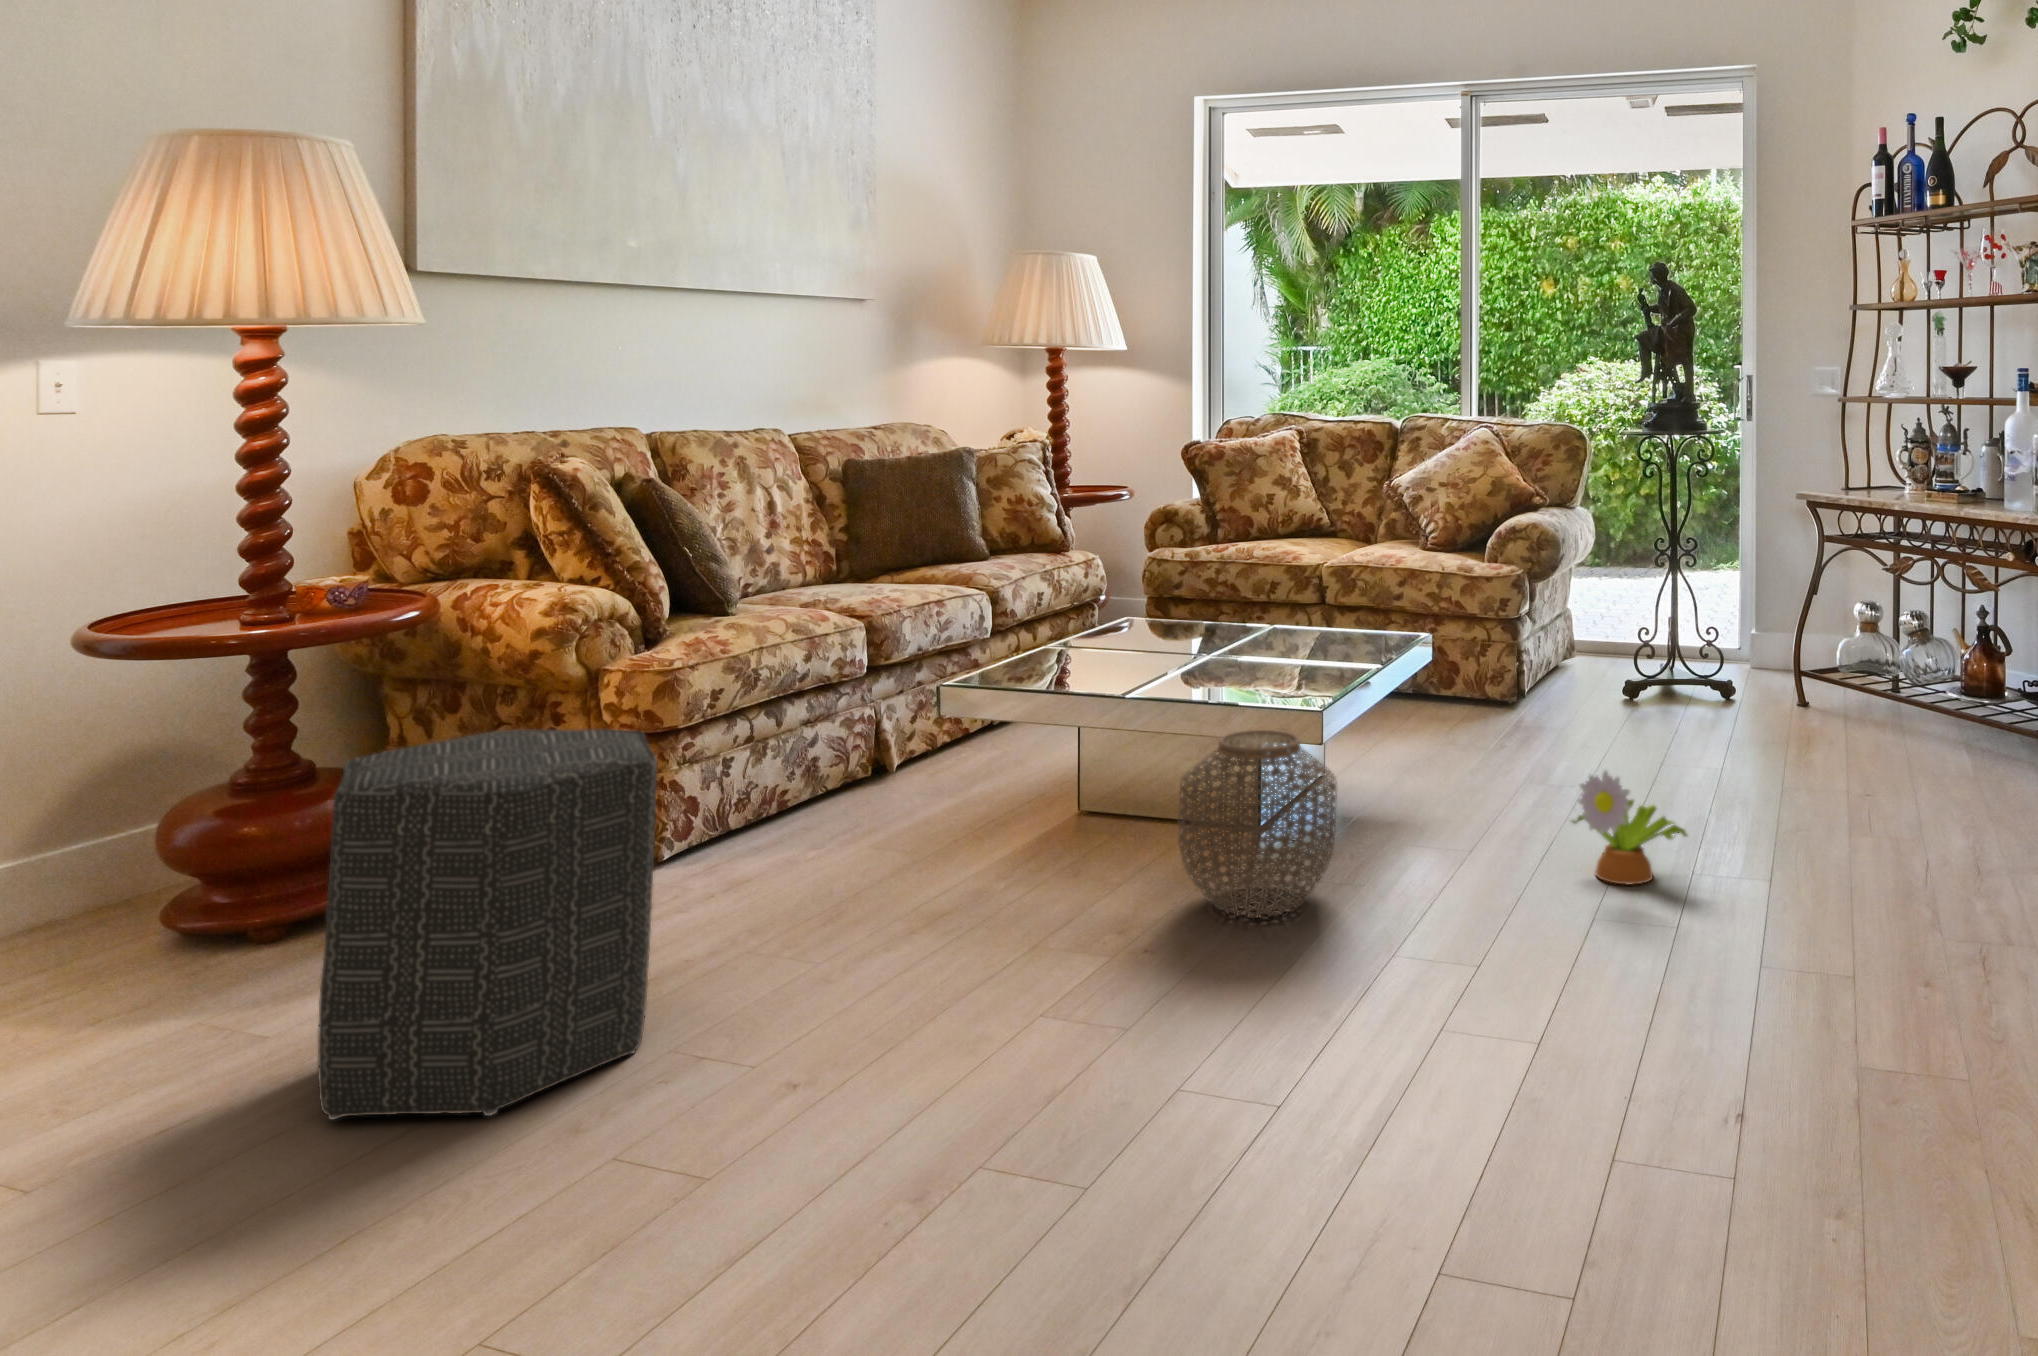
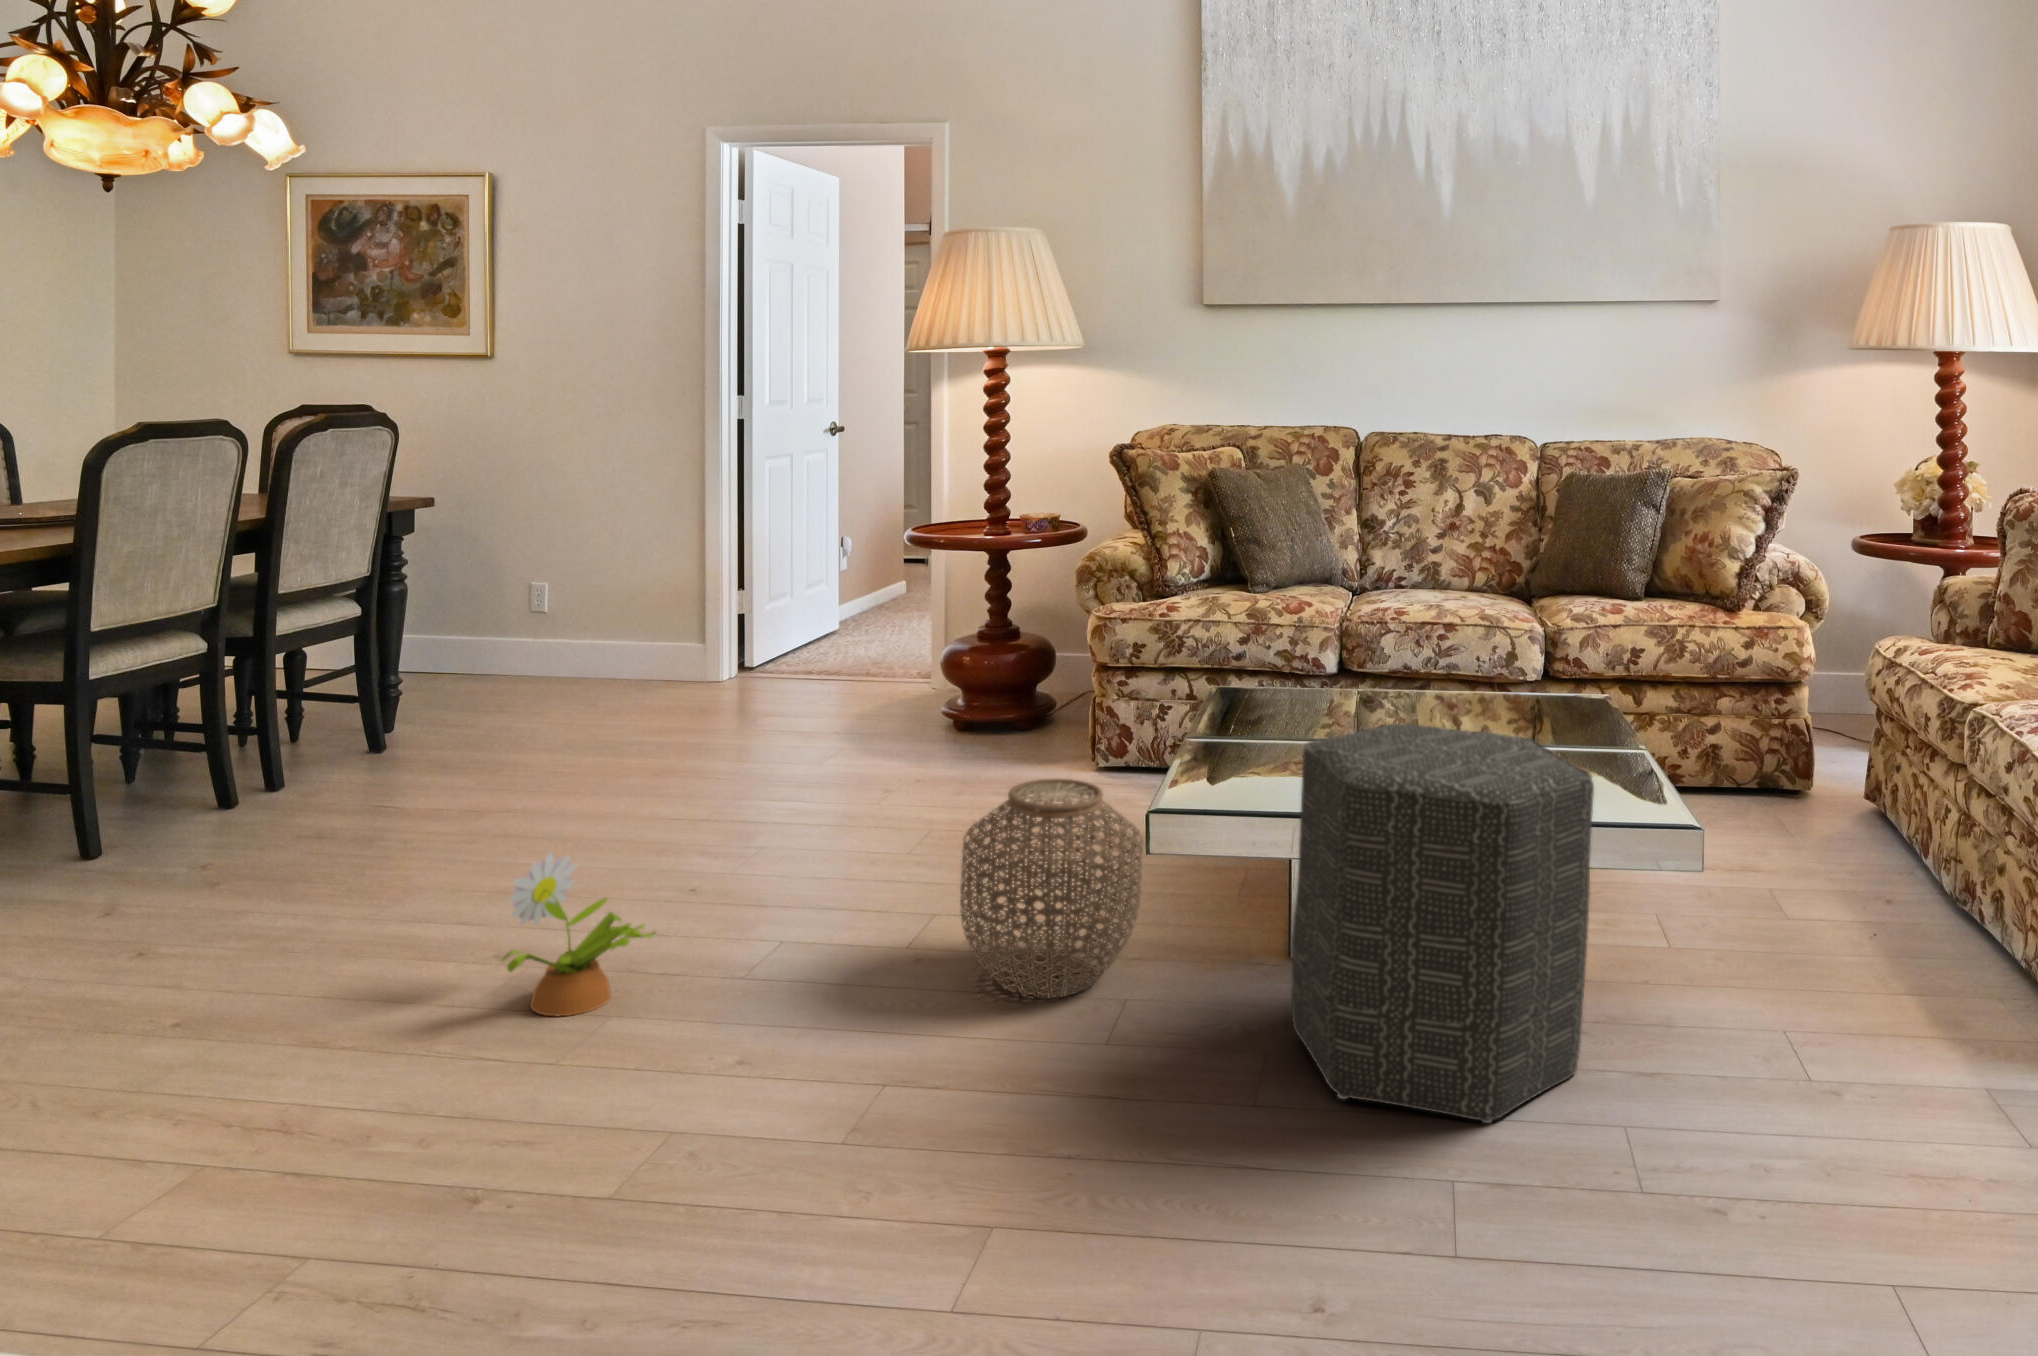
ottoman: present [318,729,658,1119] -> present [1292,724,1594,1123]
decorative plant: present [1572,771,1687,885] -> present [500,852,655,1016]

